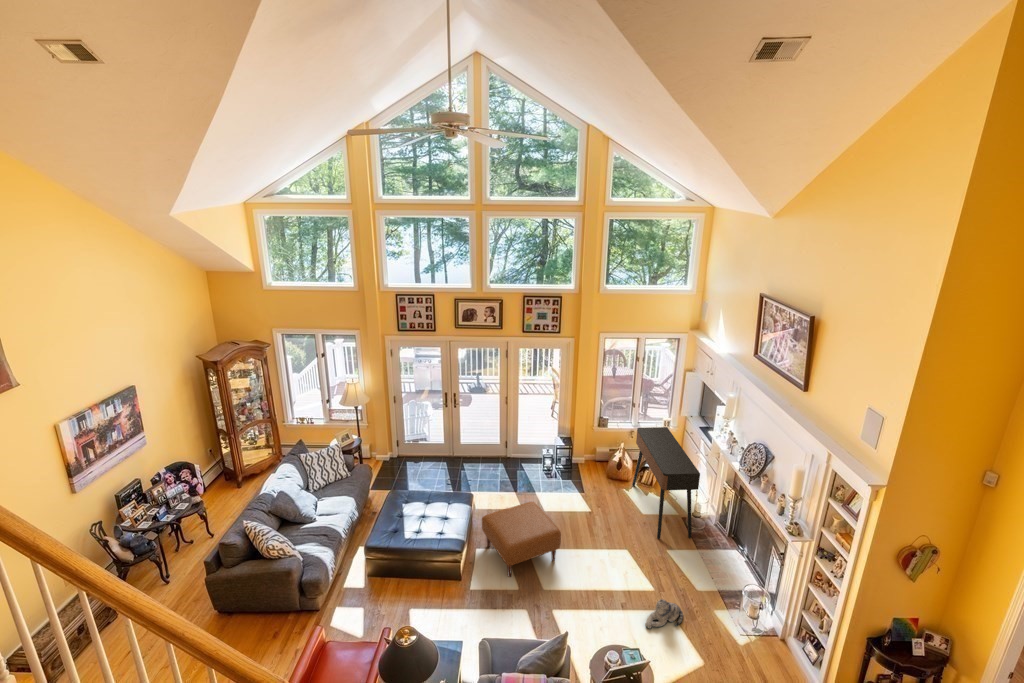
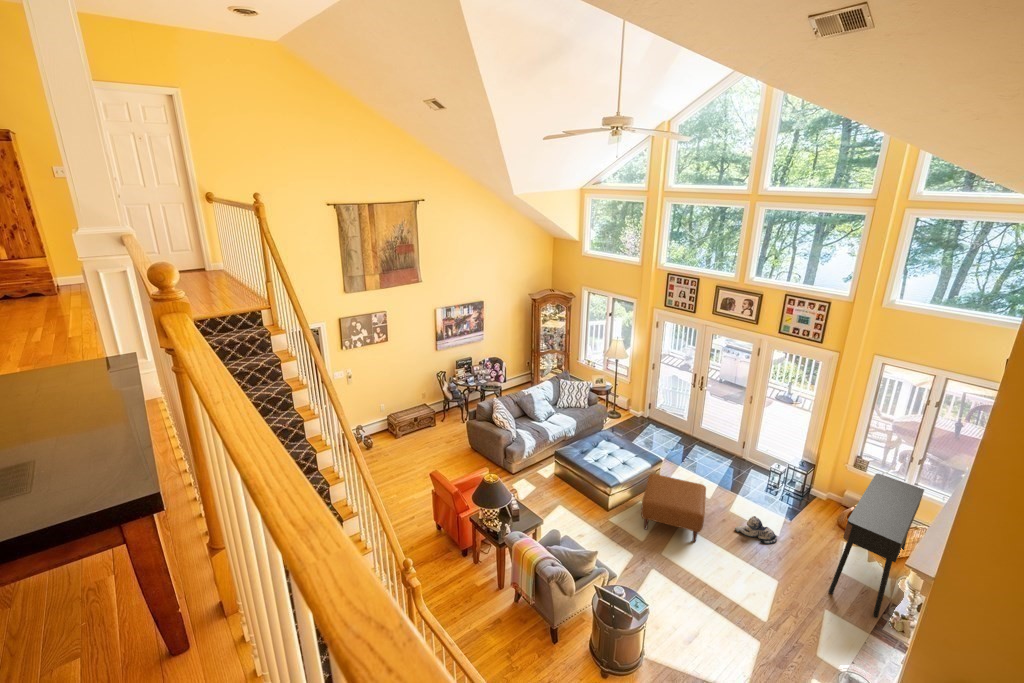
plush toy: present [645,599,683,629] -> present [735,516,777,544]

